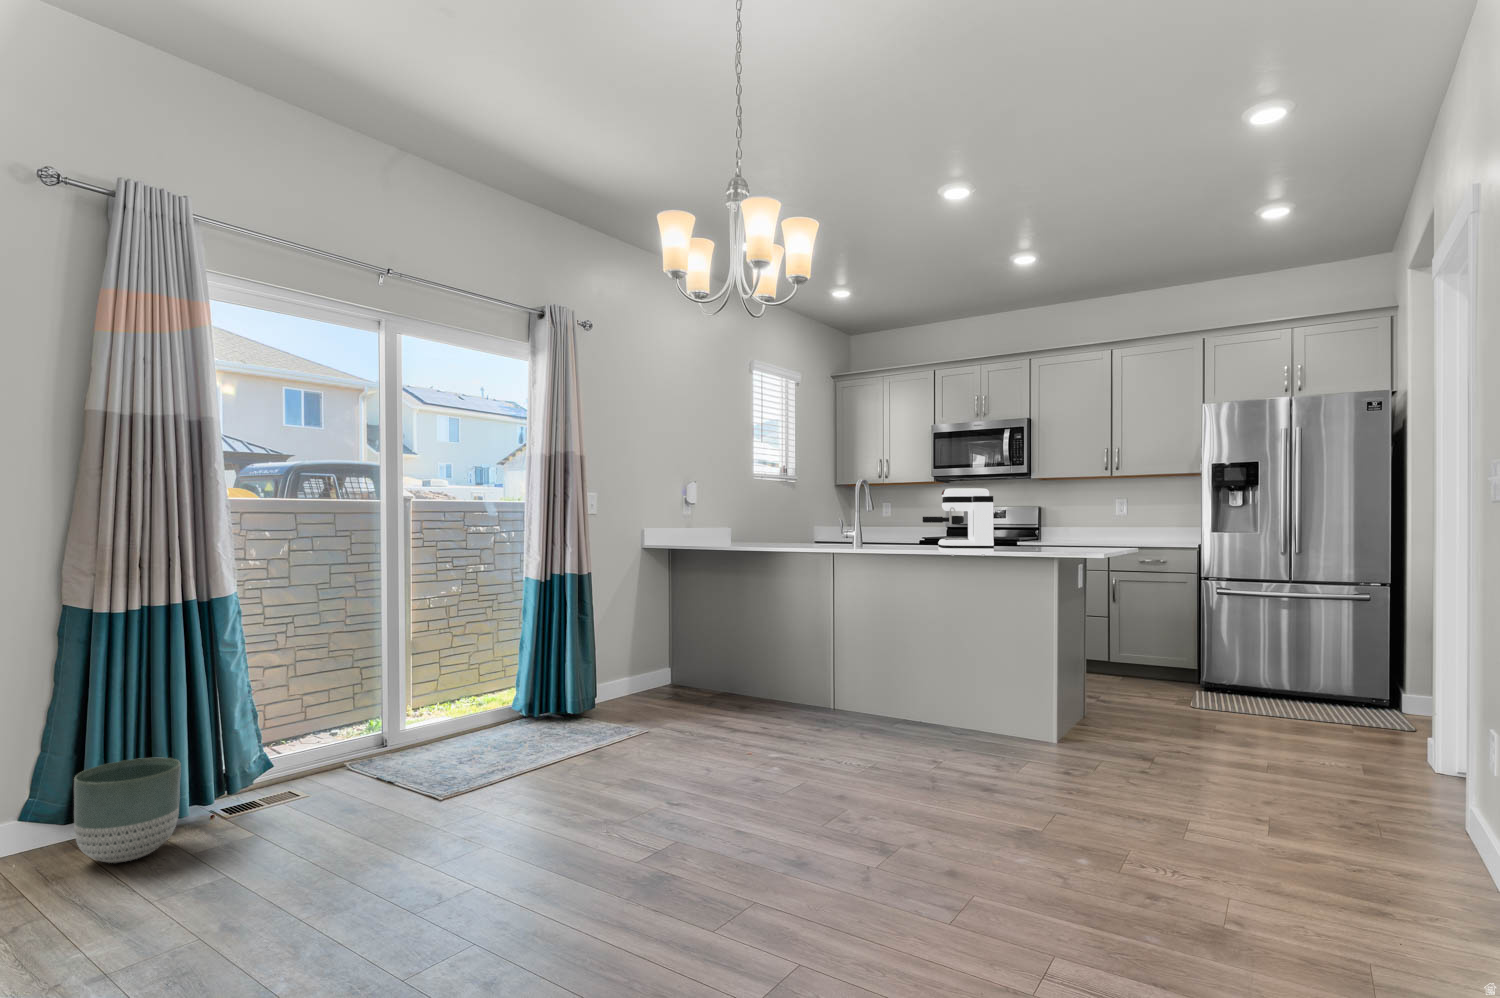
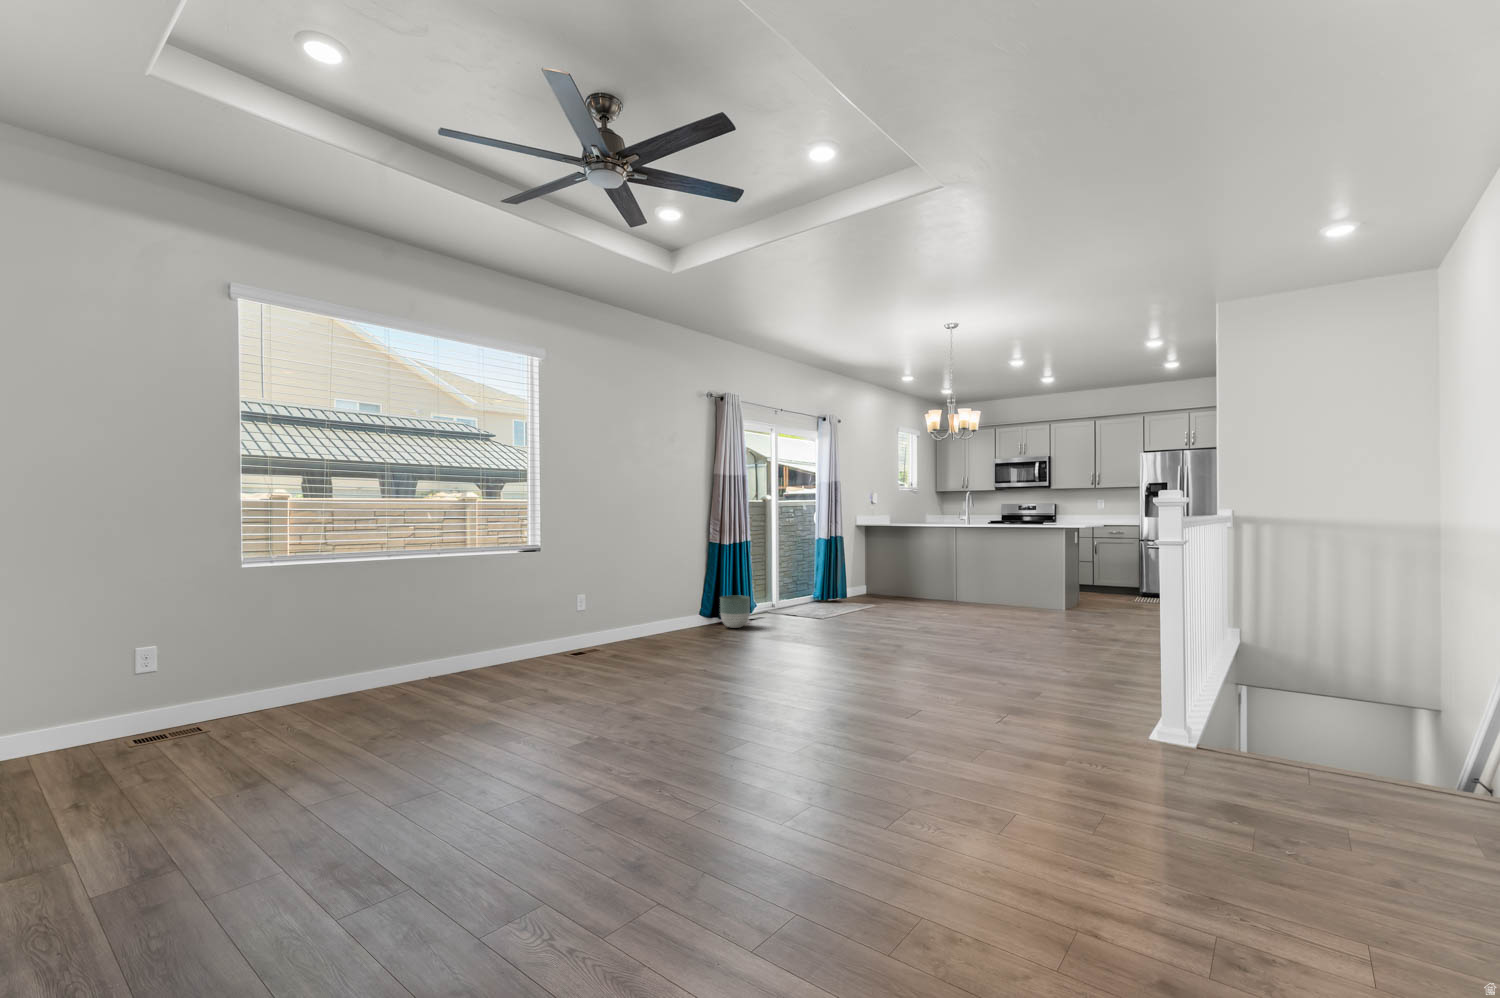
coffee maker: present [923,488,994,556] -> none [1002,497,1037,527]

